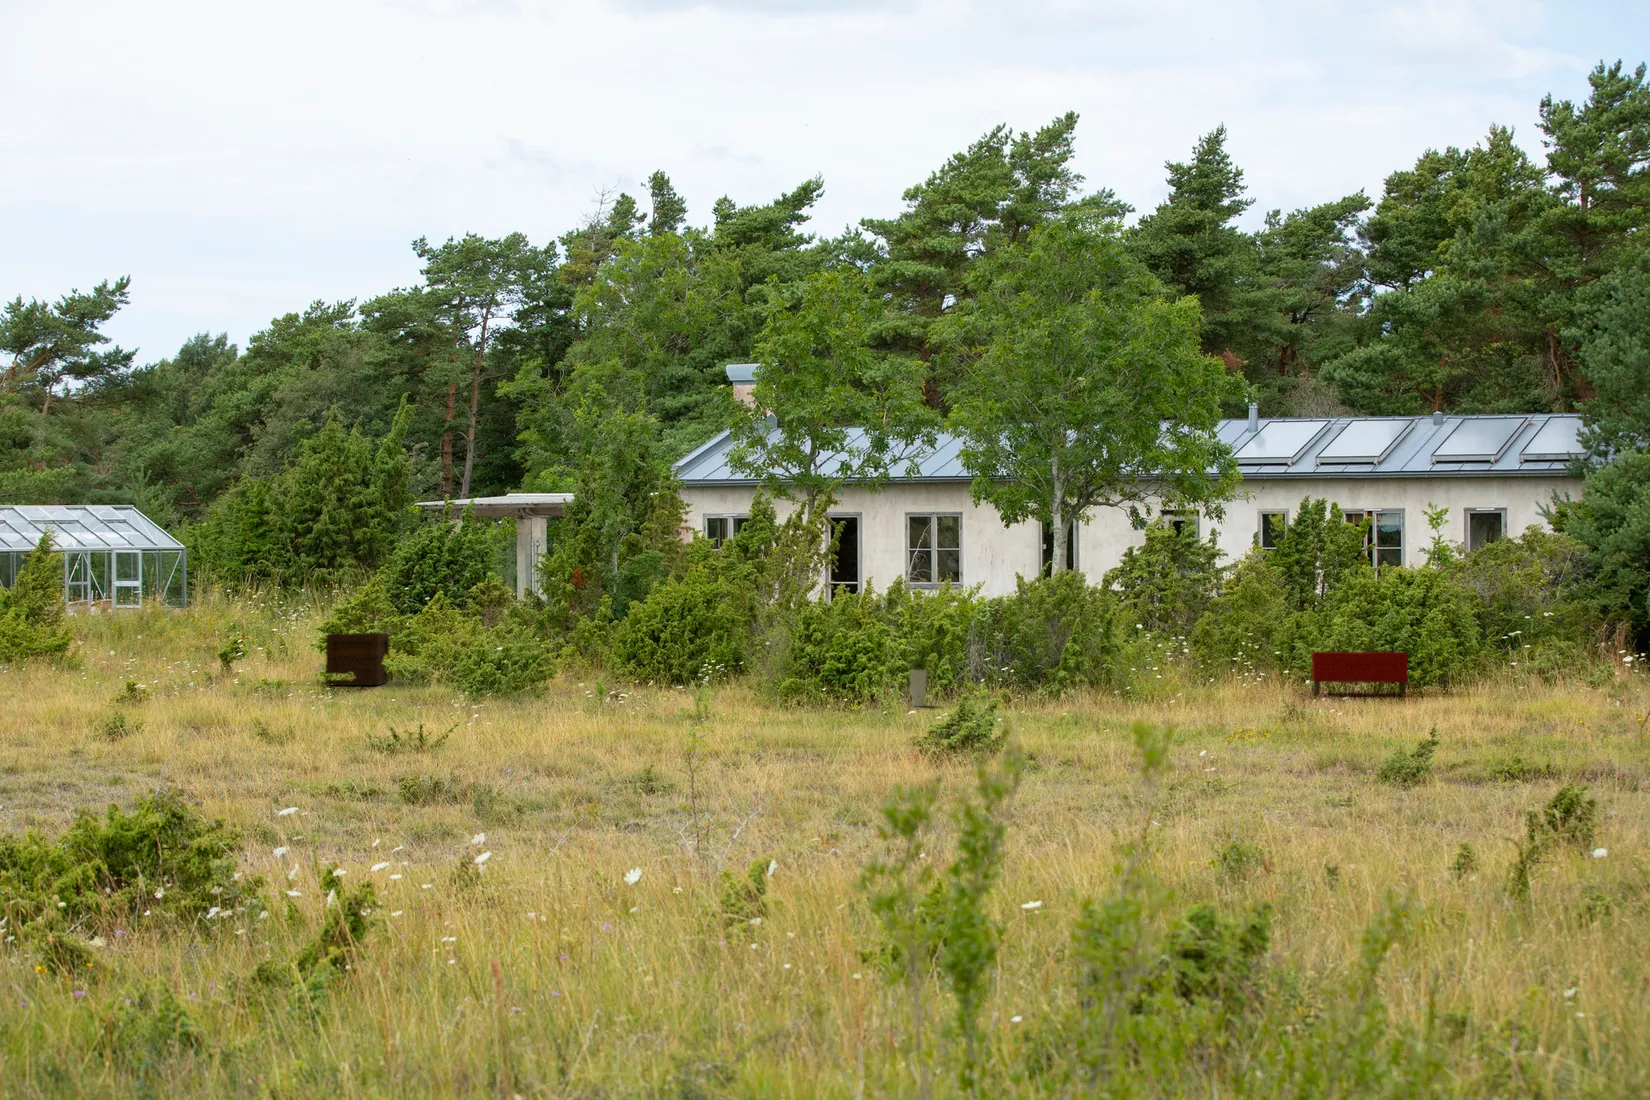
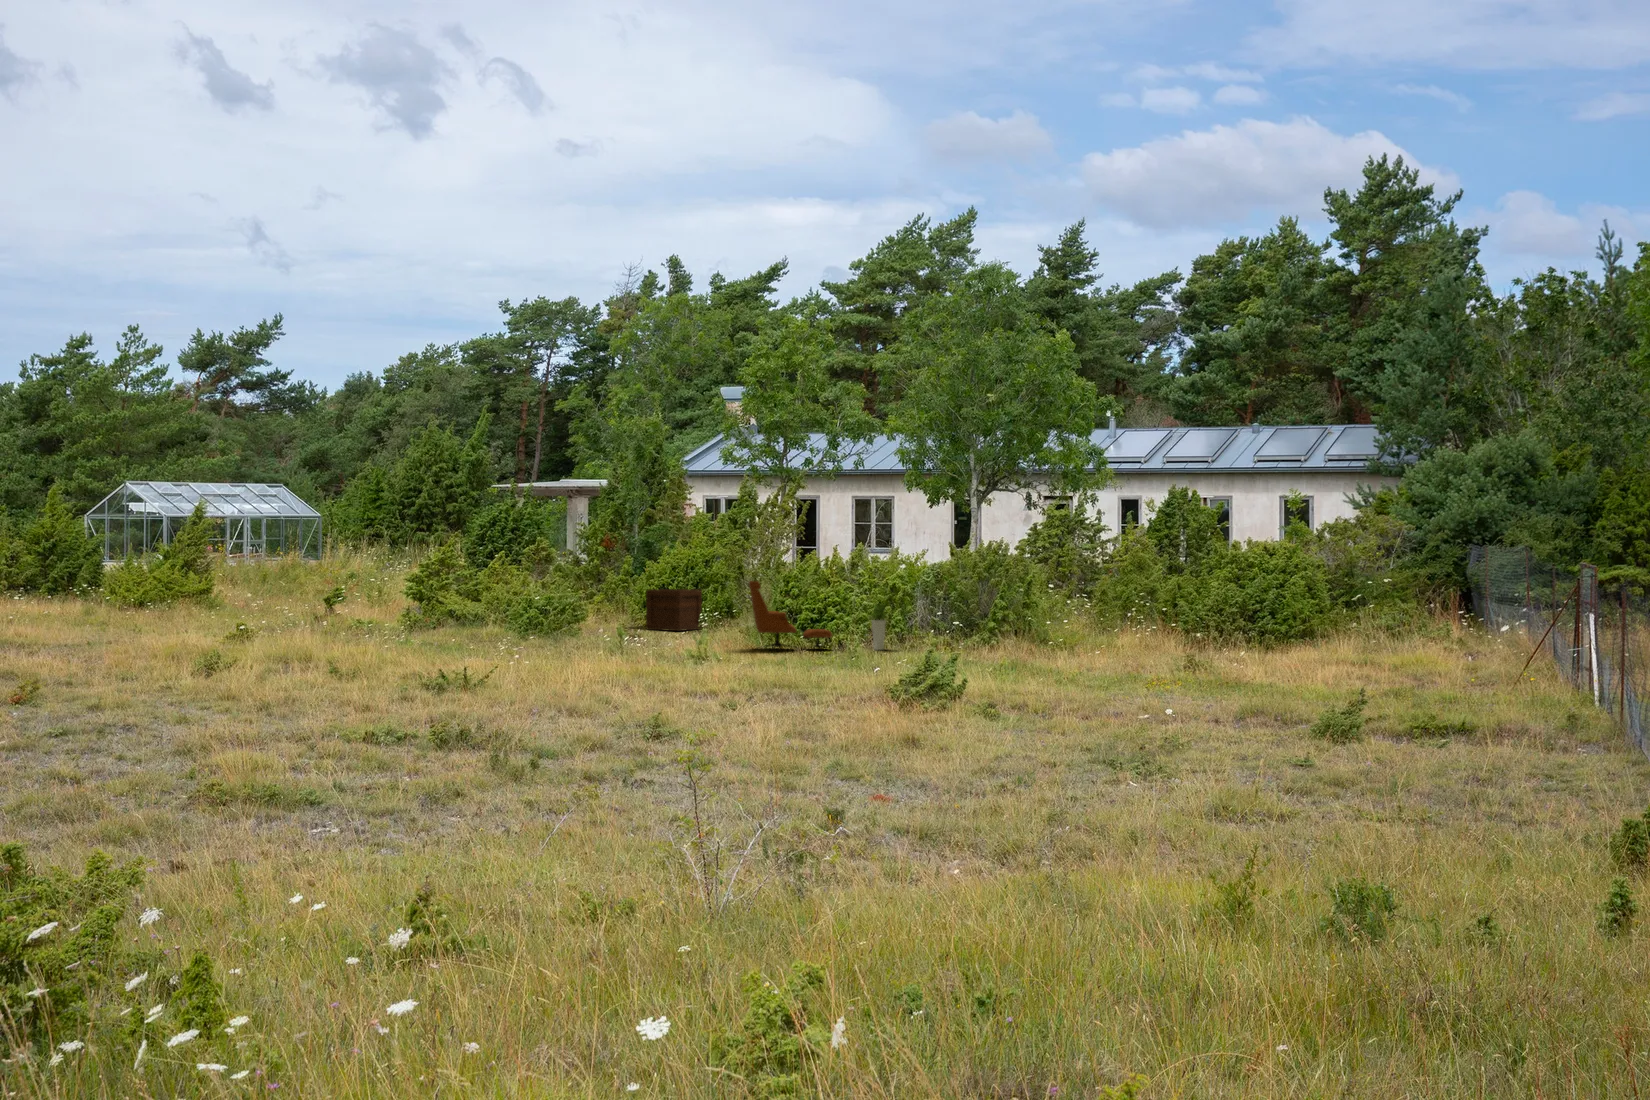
lounge chair: none [757,623,861,708] -> present [749,581,832,648]
wooden crate: present [326,633,390,685] -> present [646,589,702,631]
bench: present [1312,652,1408,696] -> none [1194,609,1273,645]

